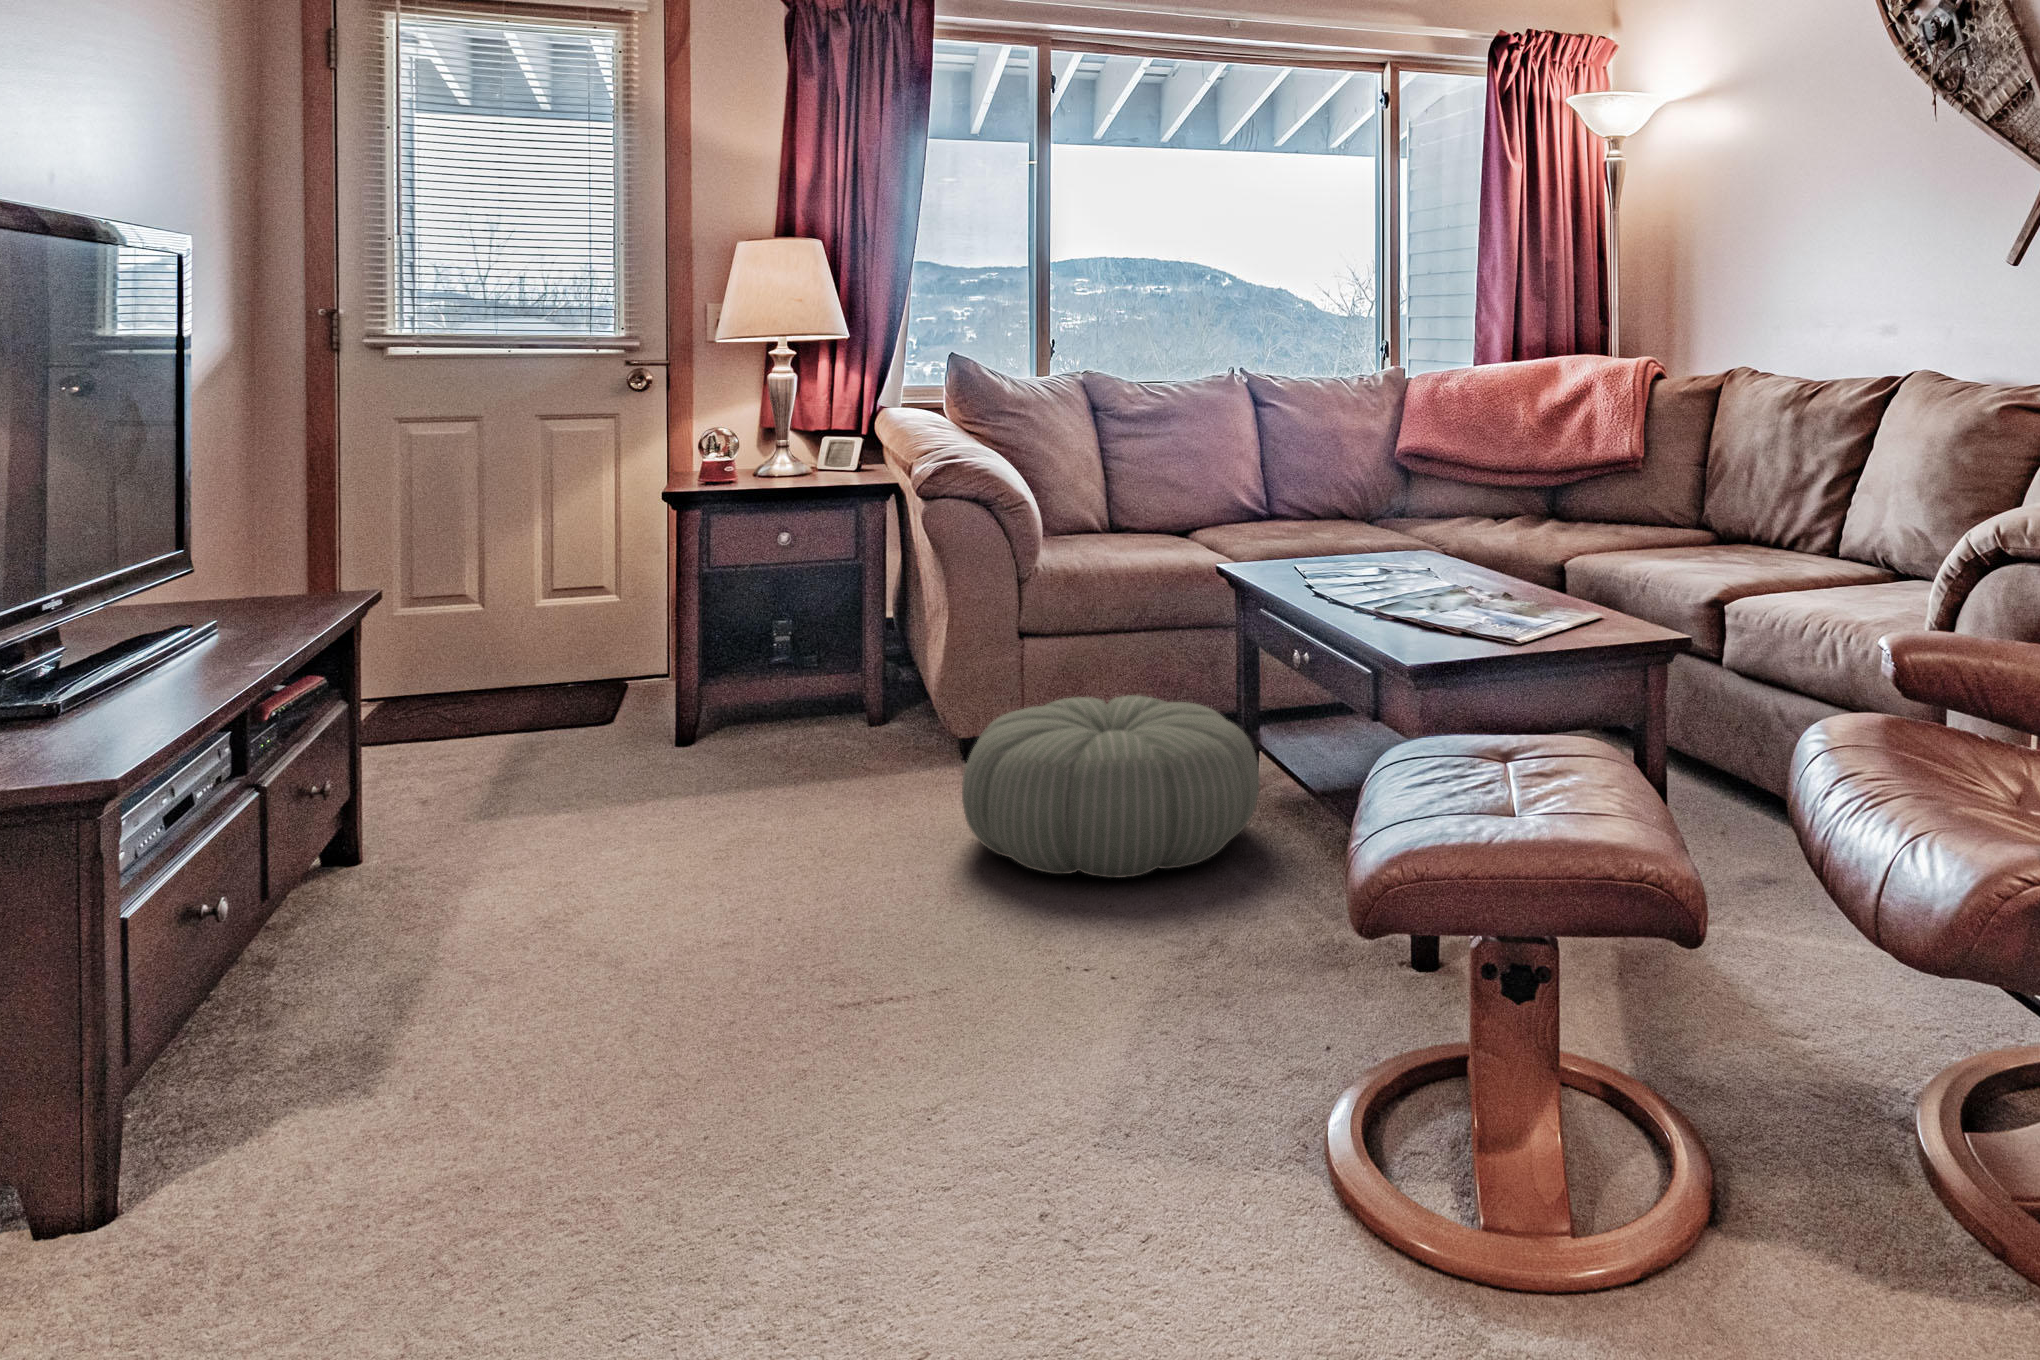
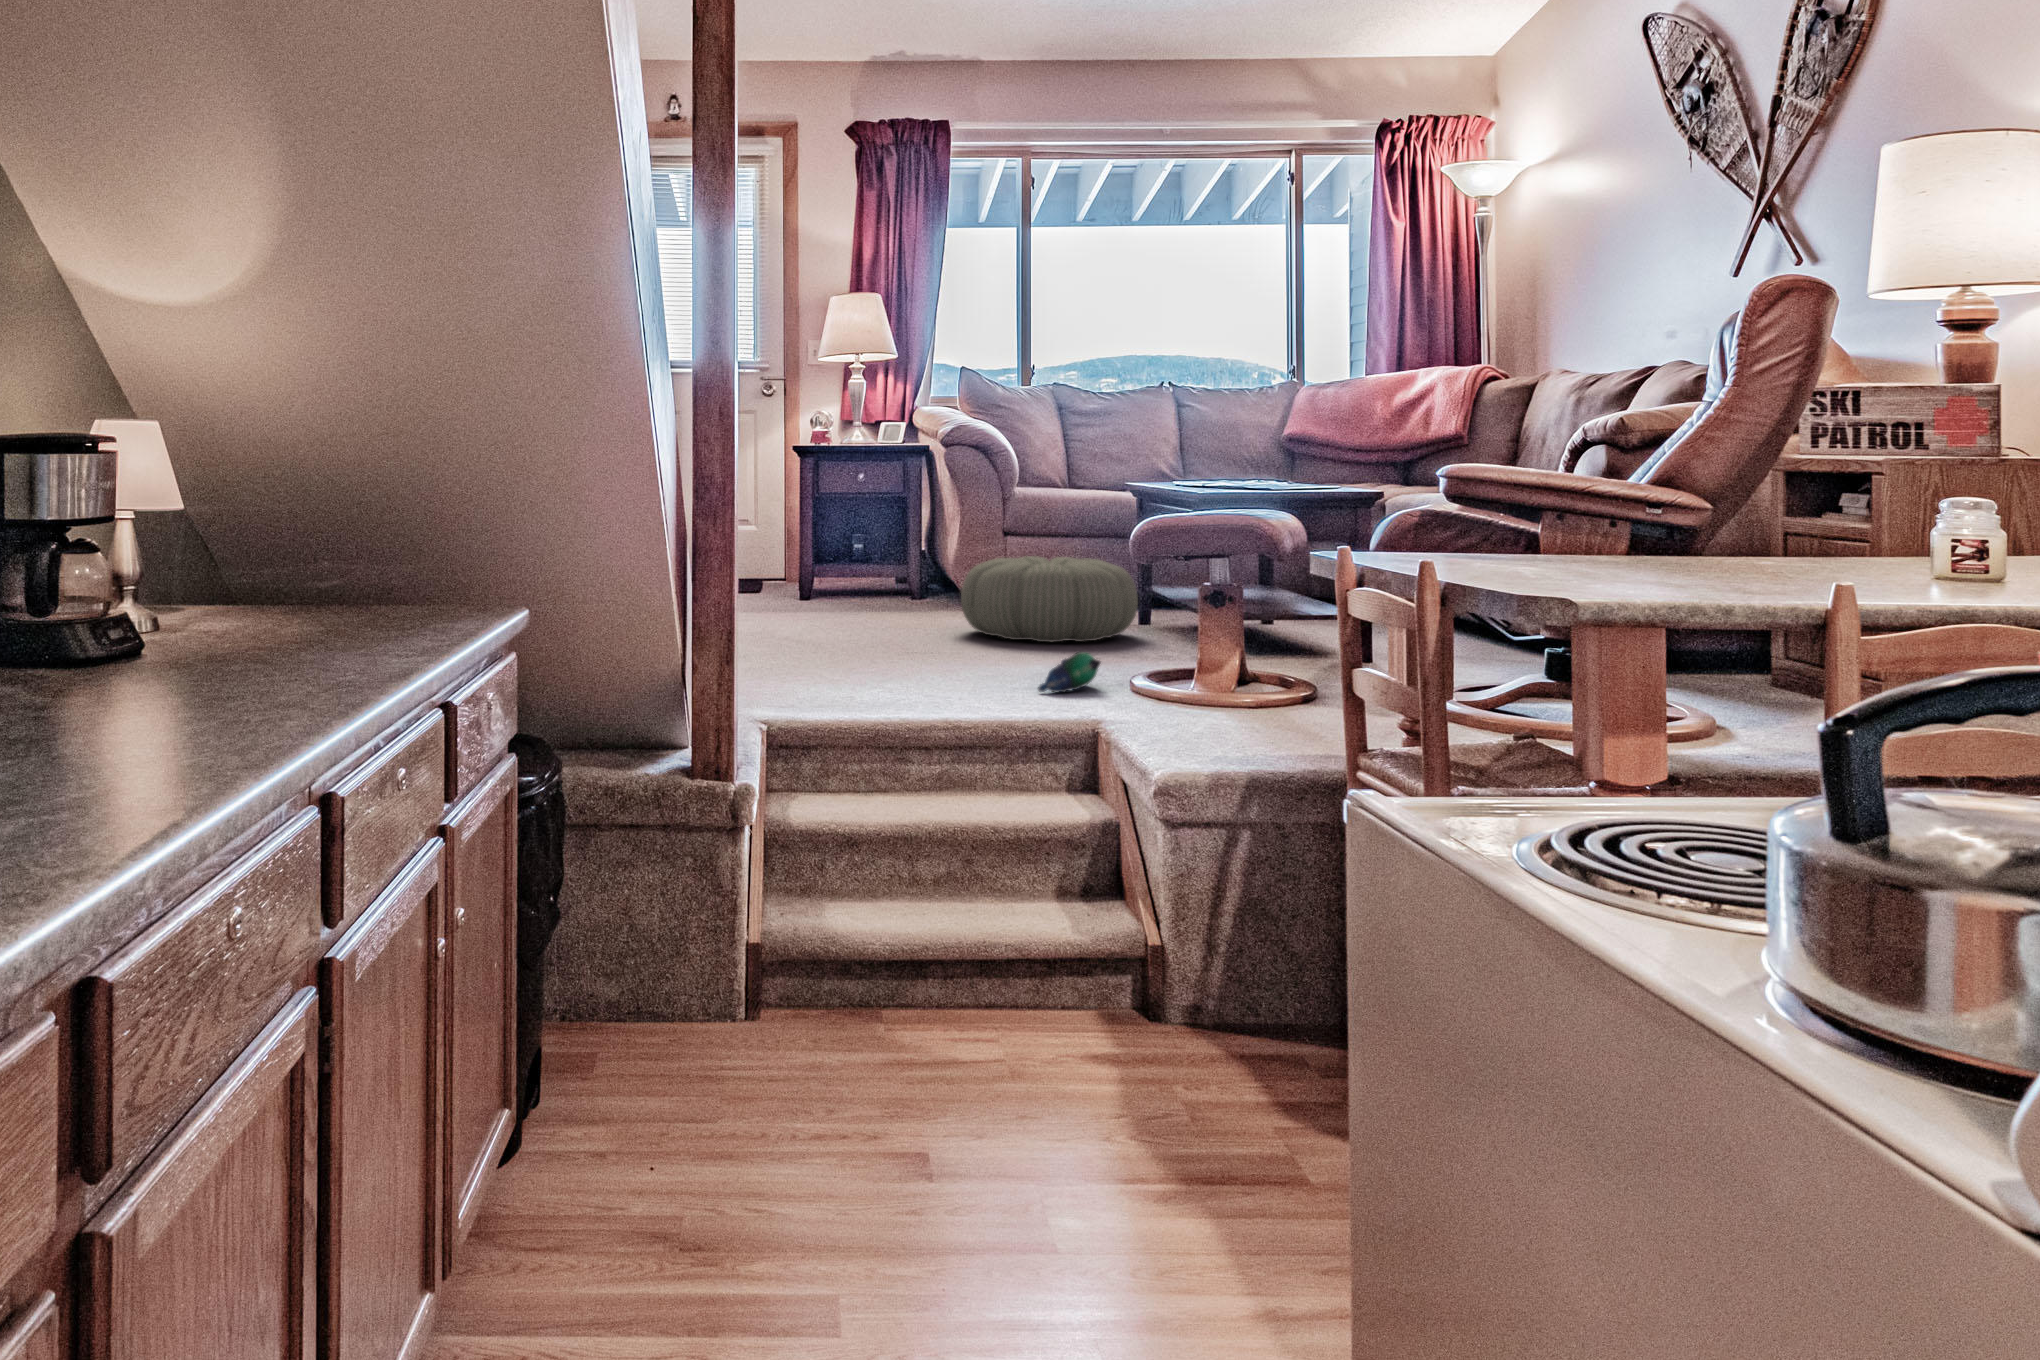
plush toy: none [1170,1056,1300,1205] -> present [1038,652,1101,692]

